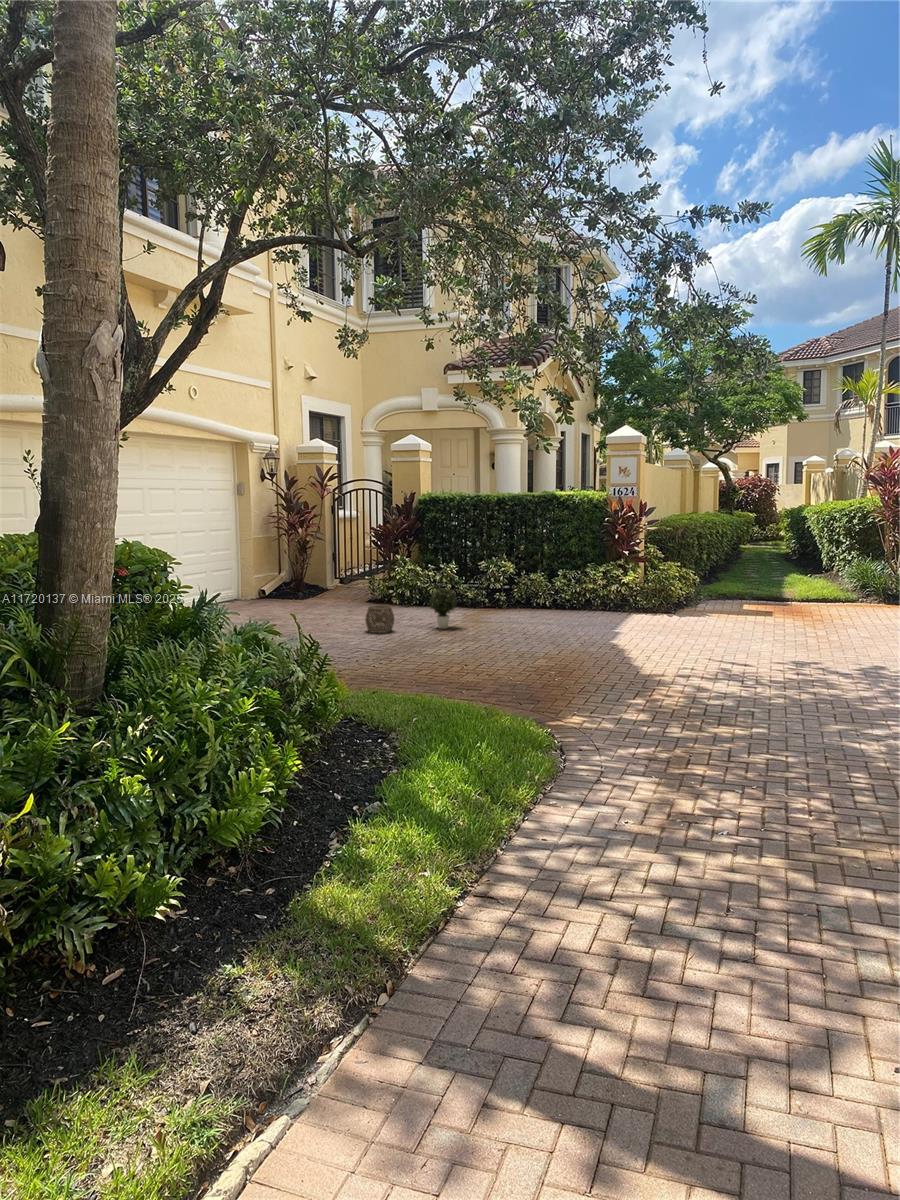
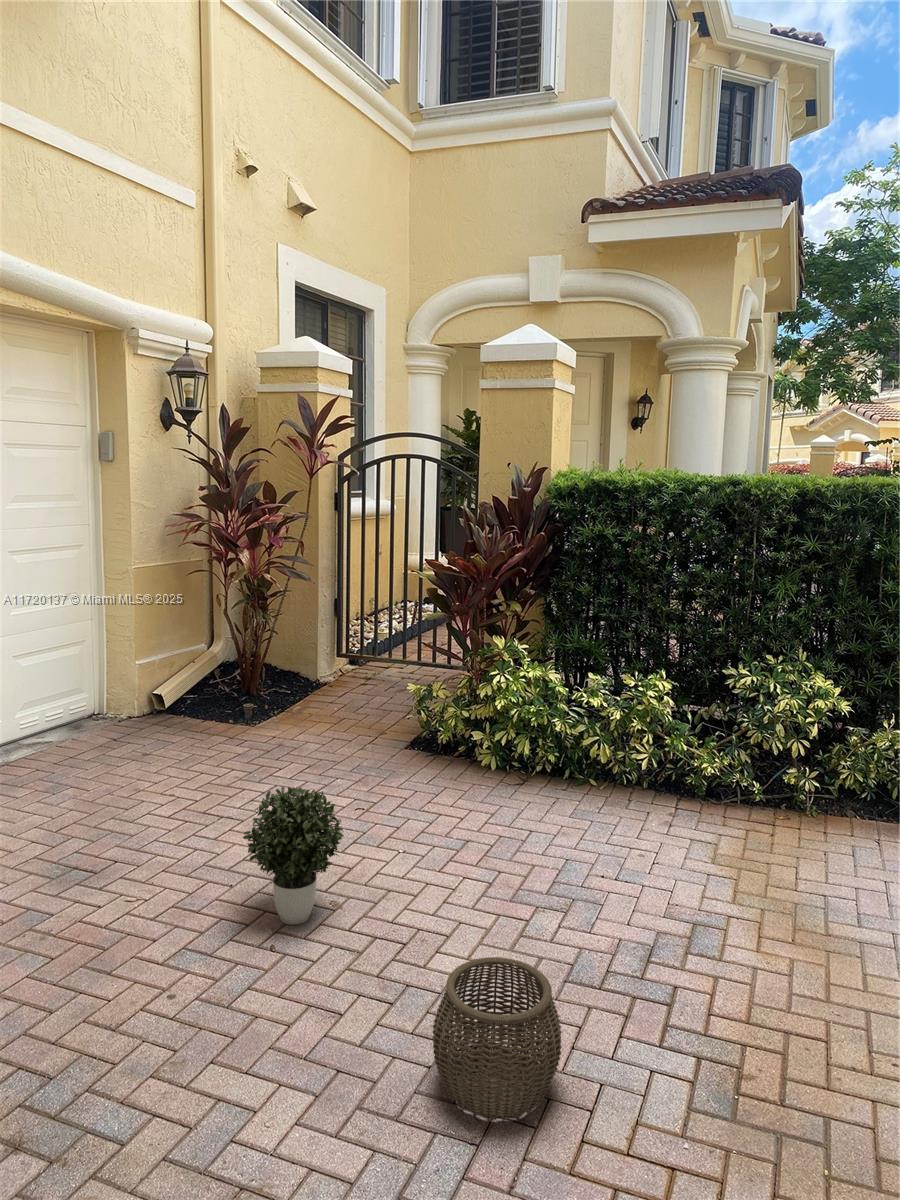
potted plant: present [430,588,457,629] -> present [243,786,344,925]

